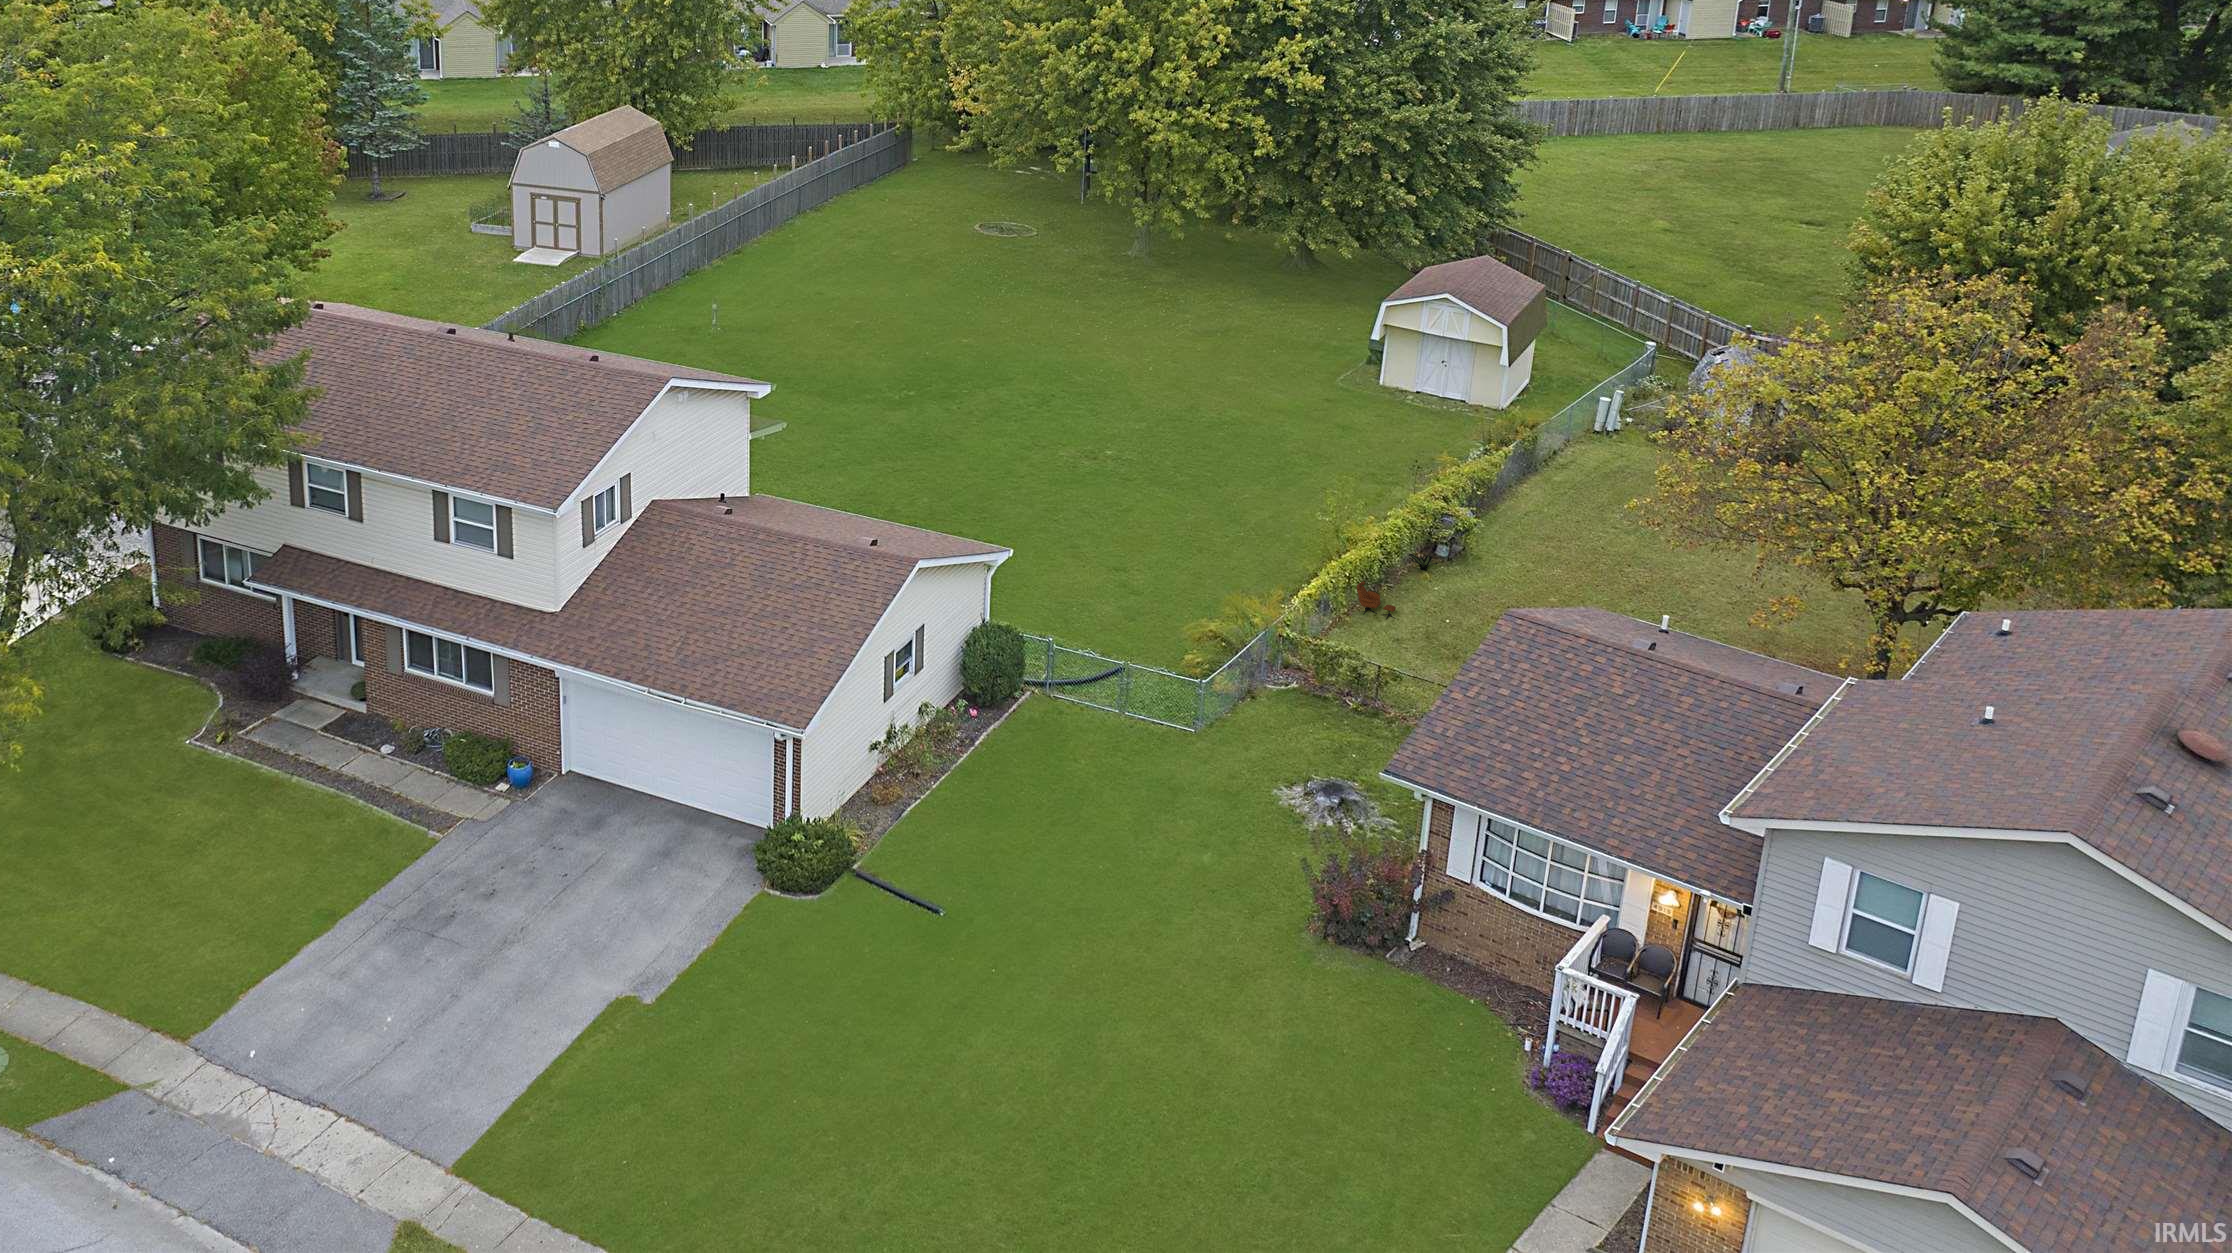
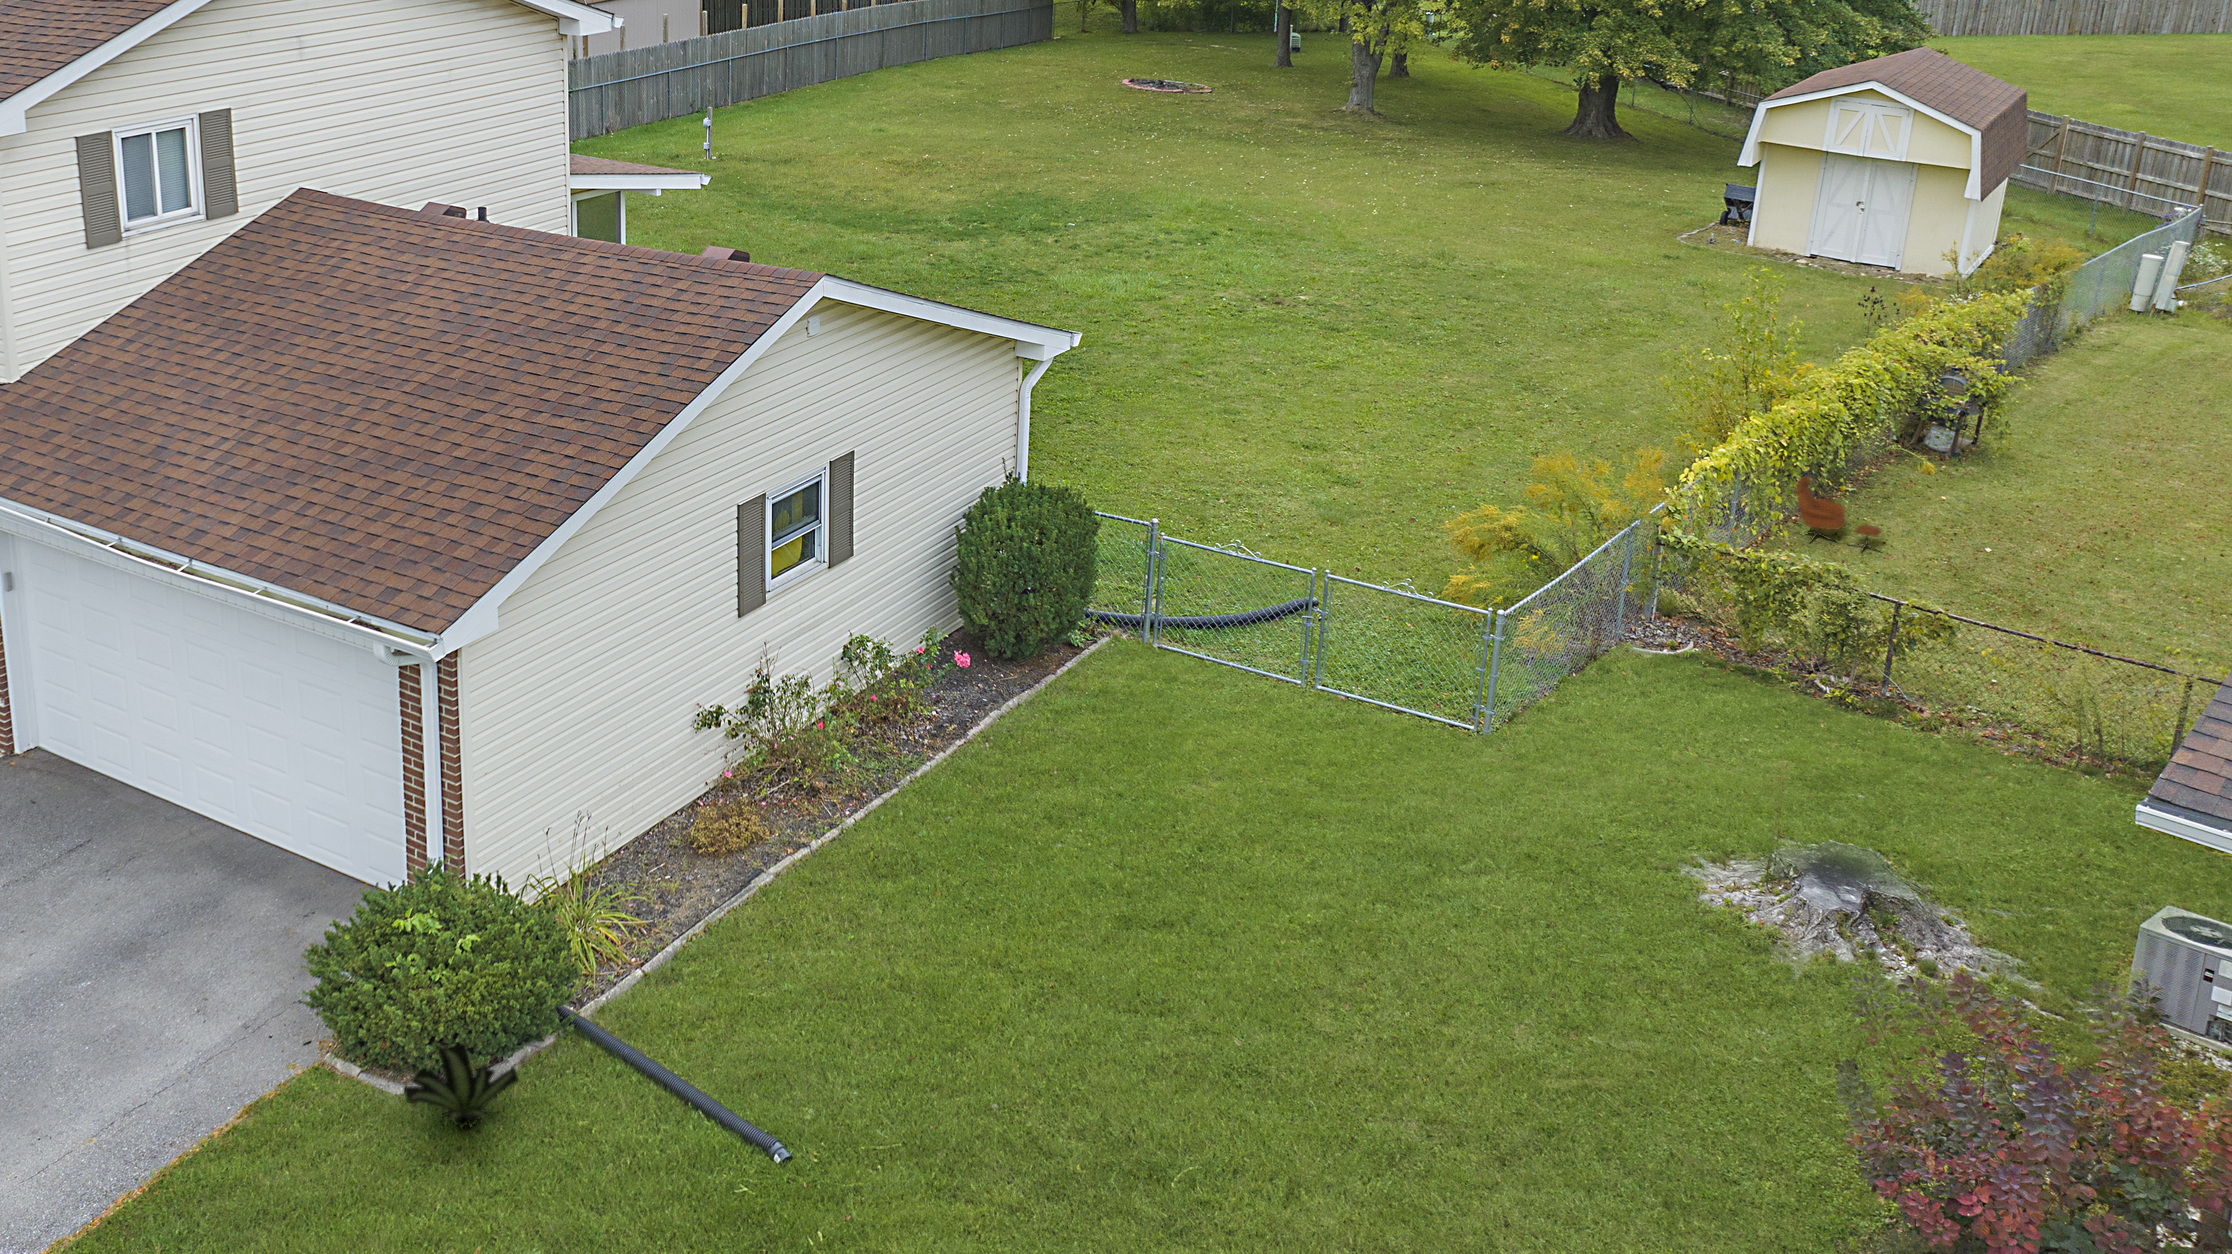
potted plant: present [1409,554,1438,571] -> present [403,1043,519,1128]

